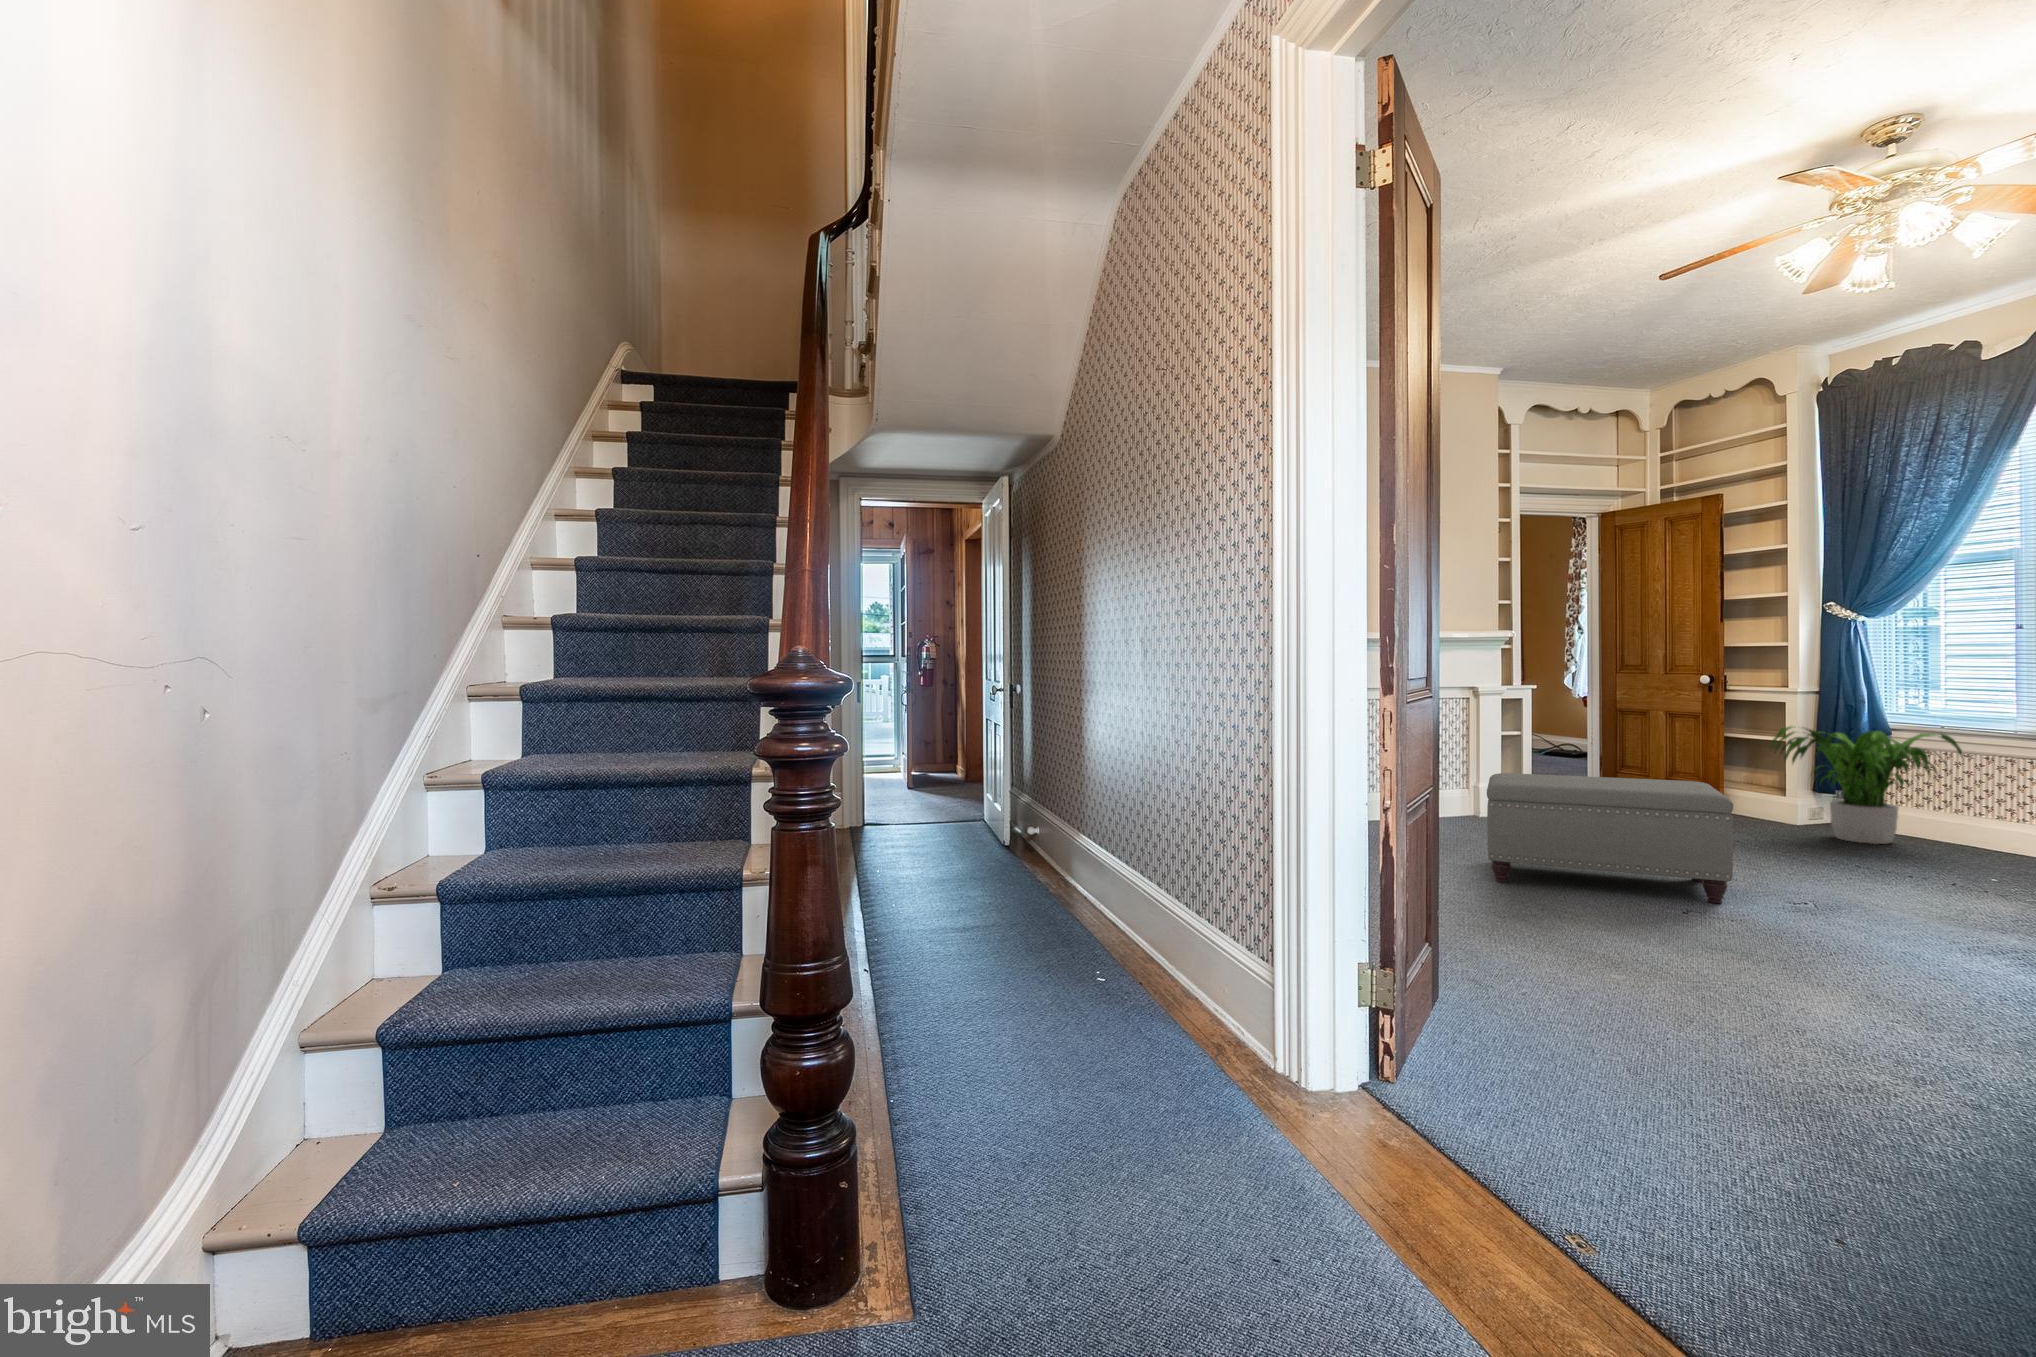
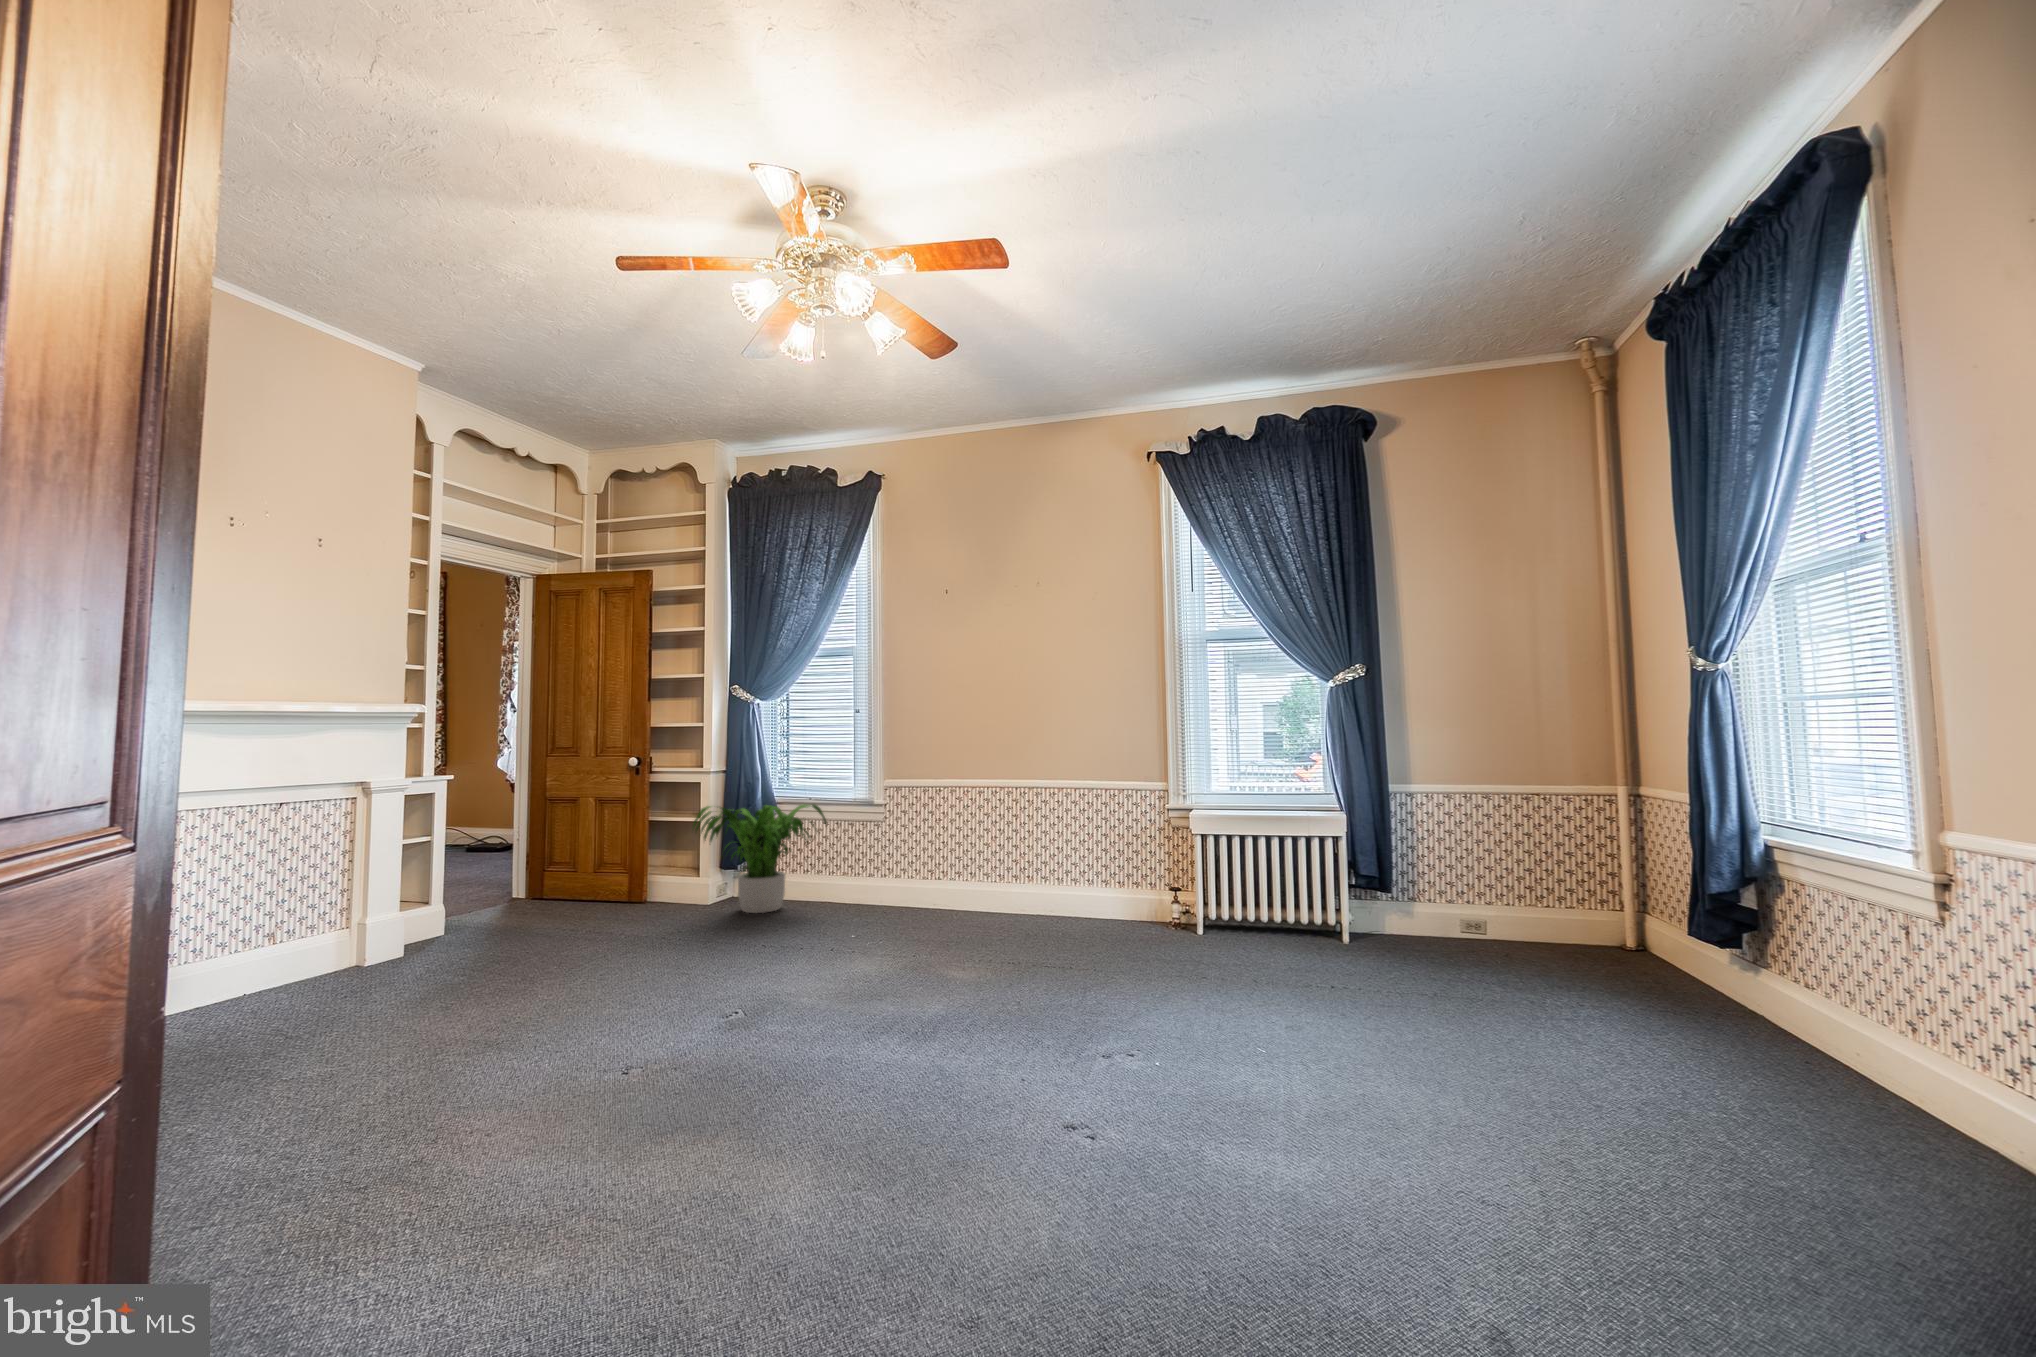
ottoman: present [1487,773,1733,903] -> none [348,885,674,1095]

